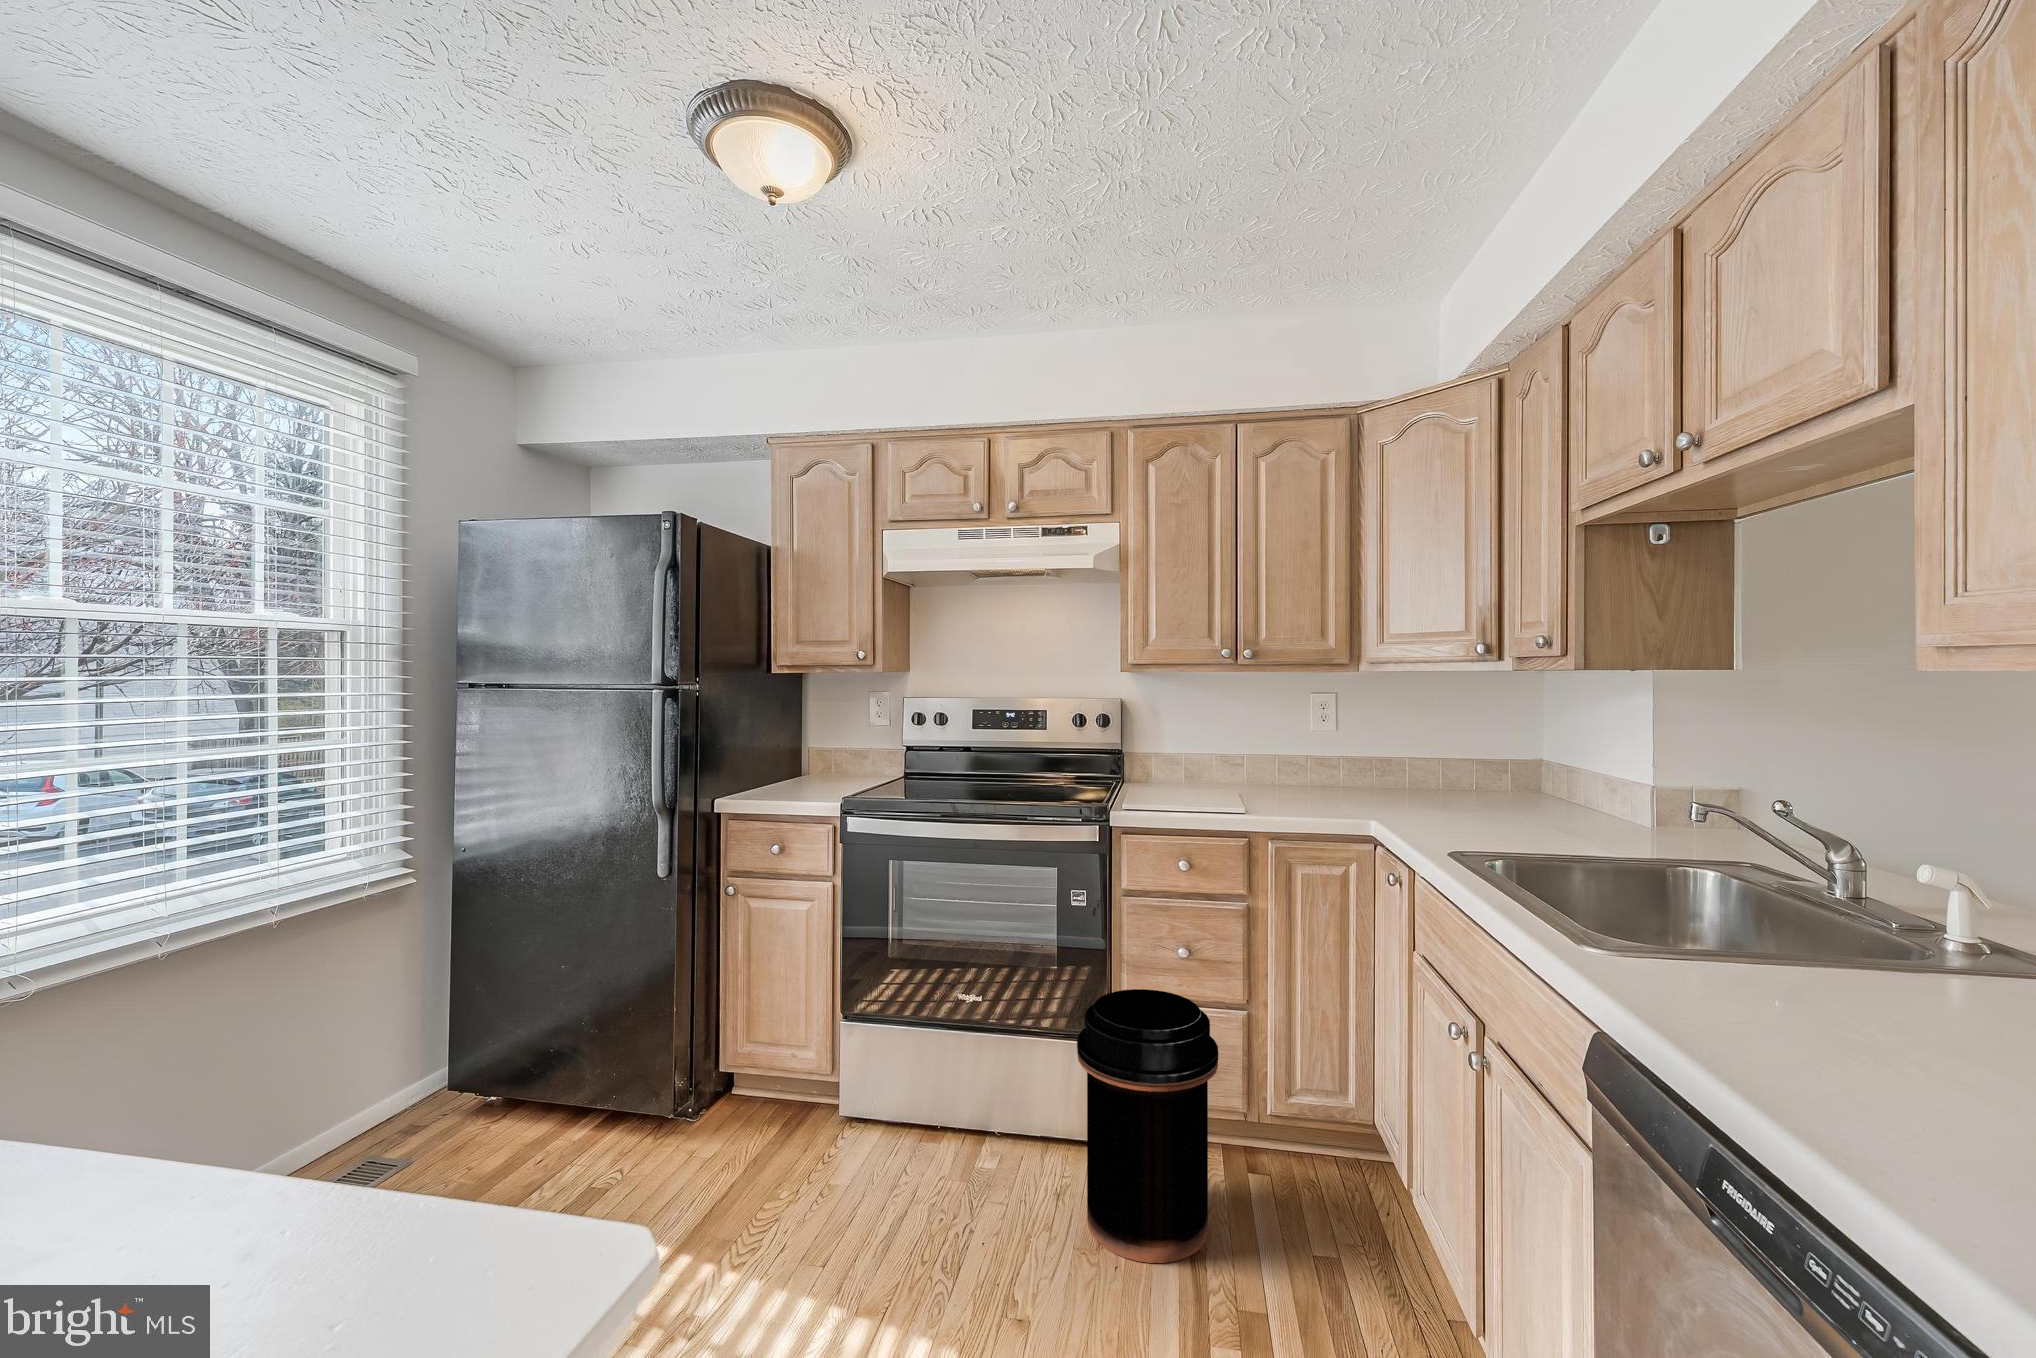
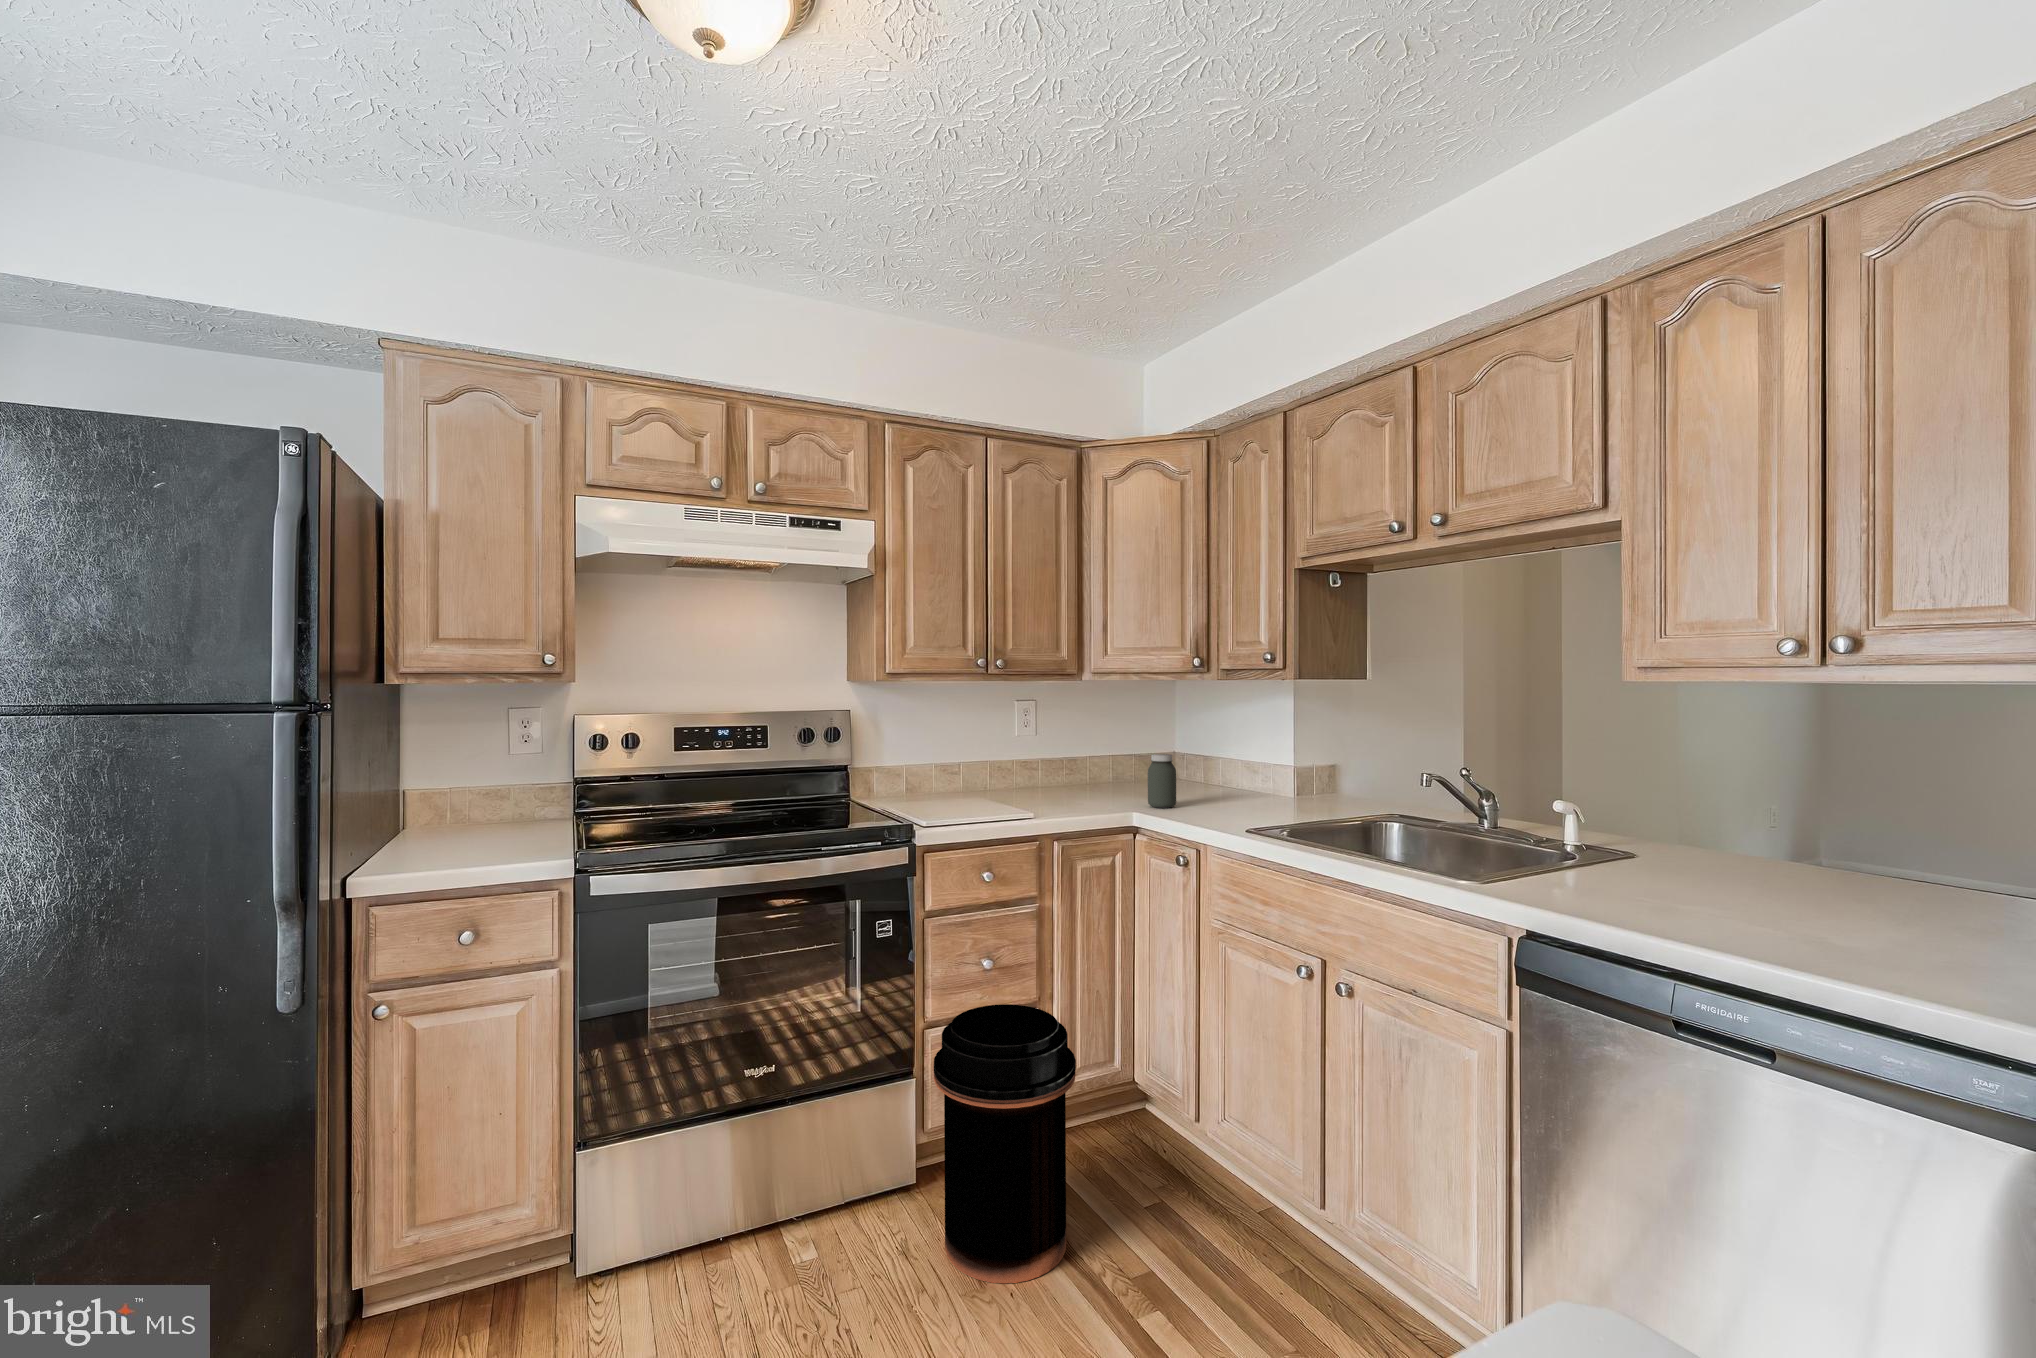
jar: none [1397,758,1433,820] -> present [1148,754,1176,808]

